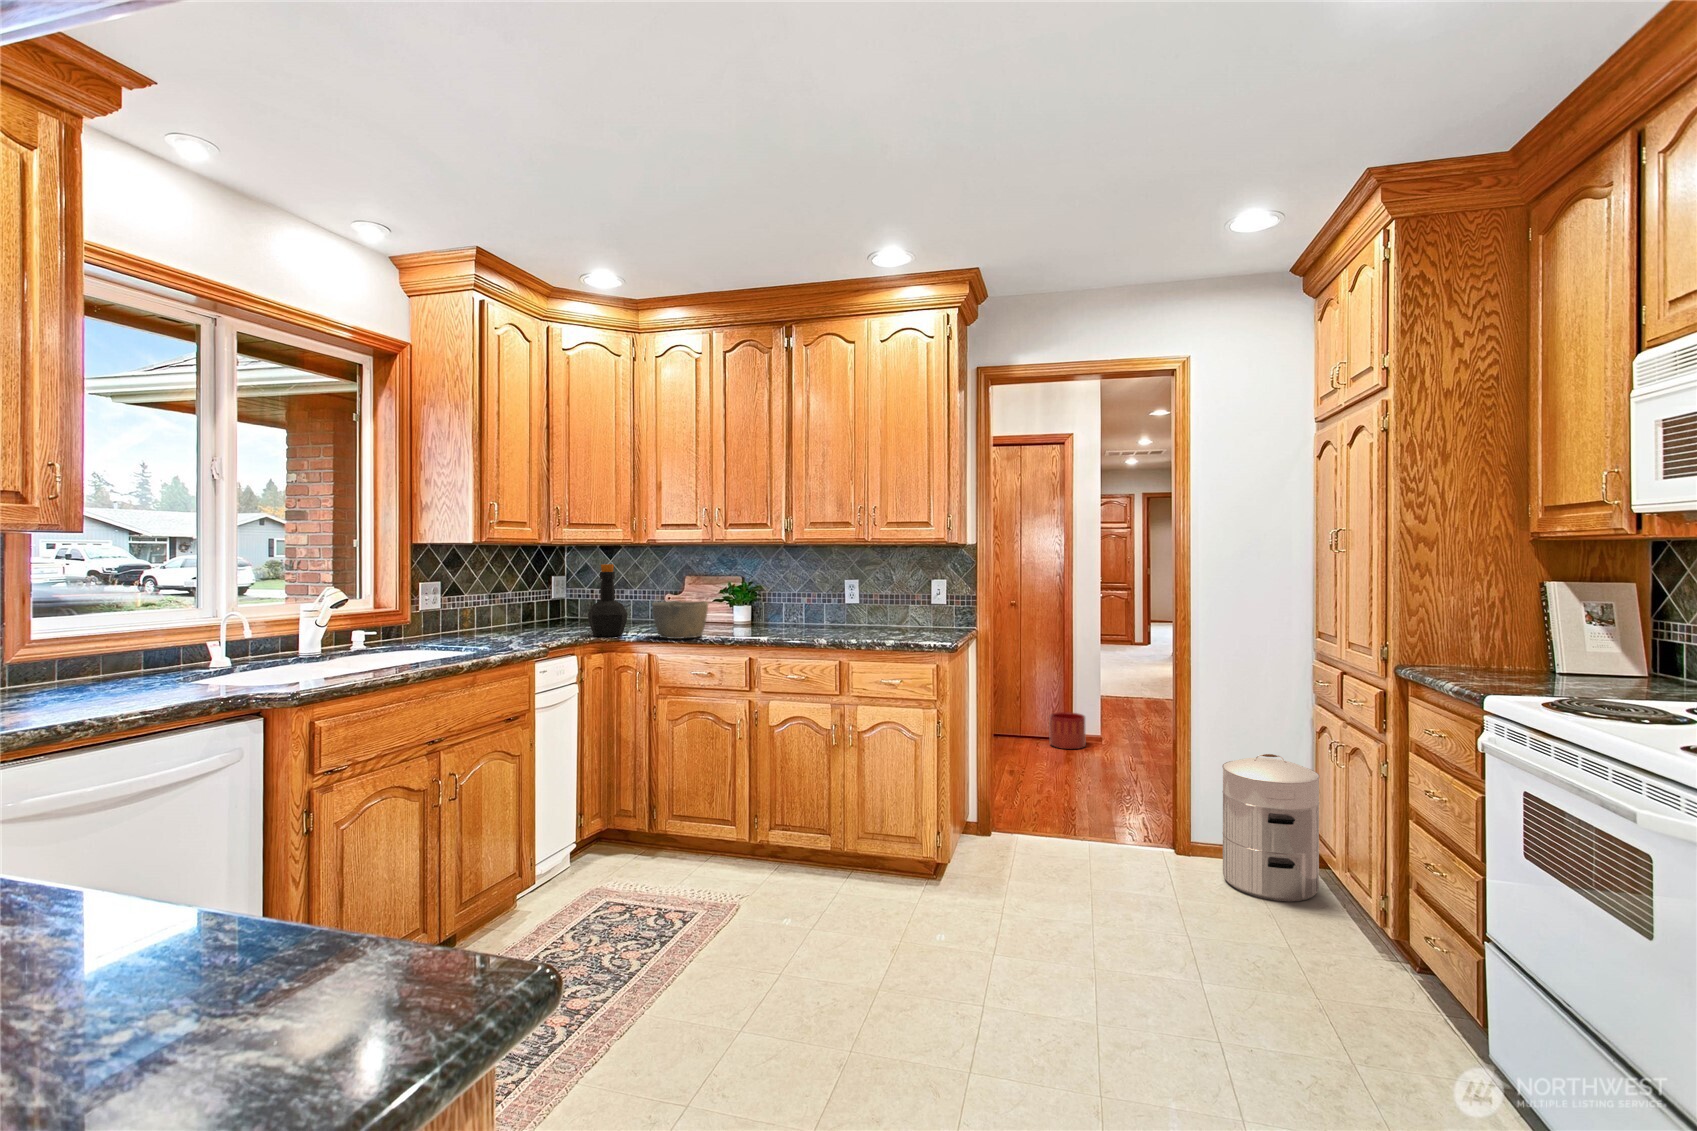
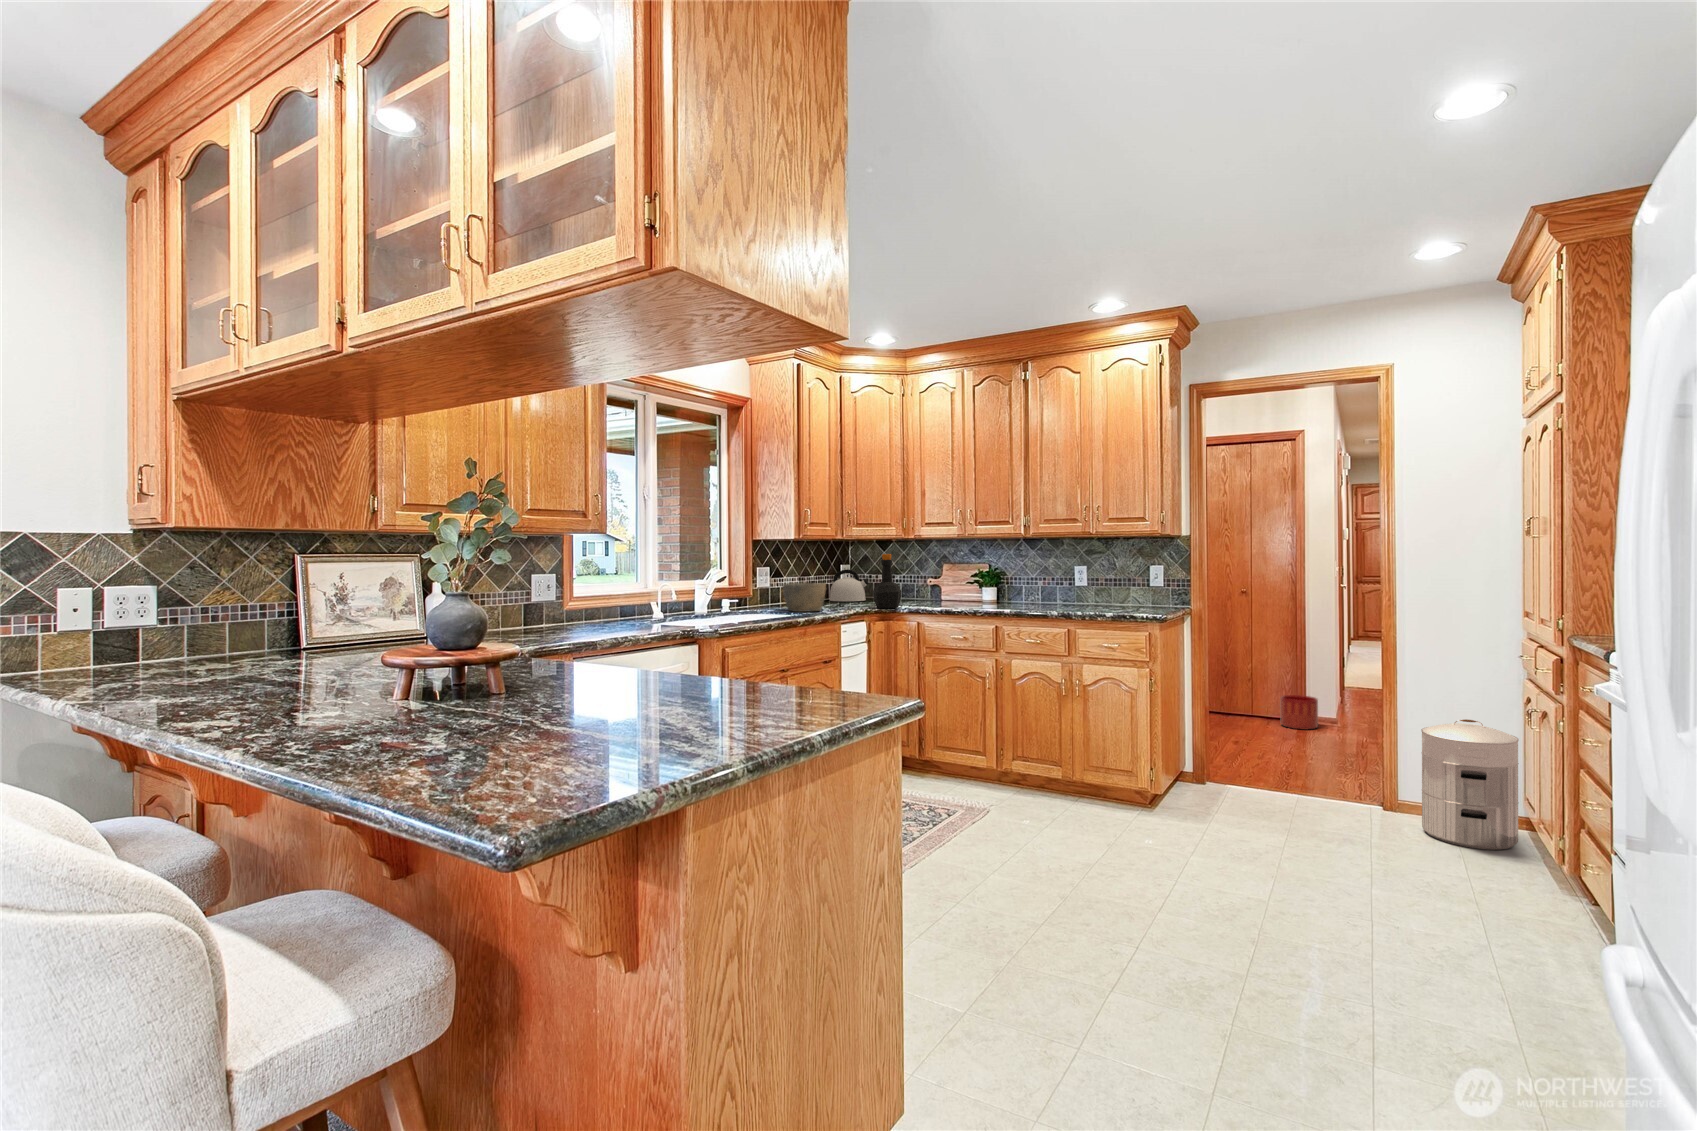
kettle: none [534,583,588,625] -> present [830,569,869,601]
bowl: present [652,601,708,639] -> present [783,583,826,612]

